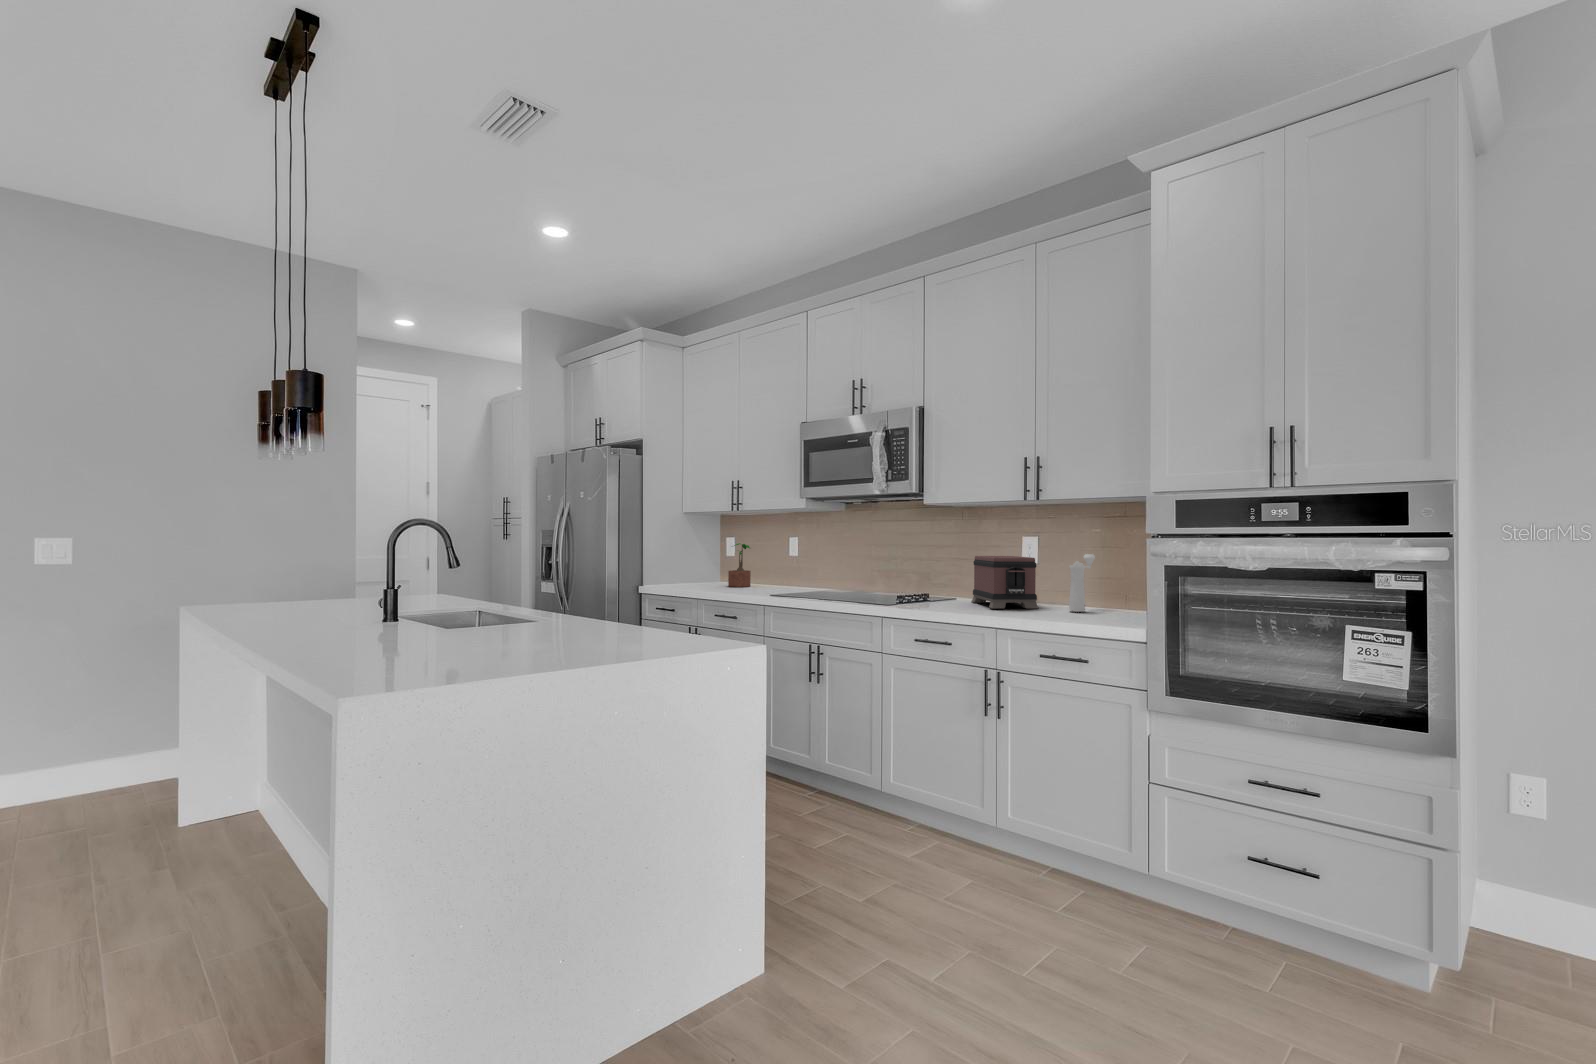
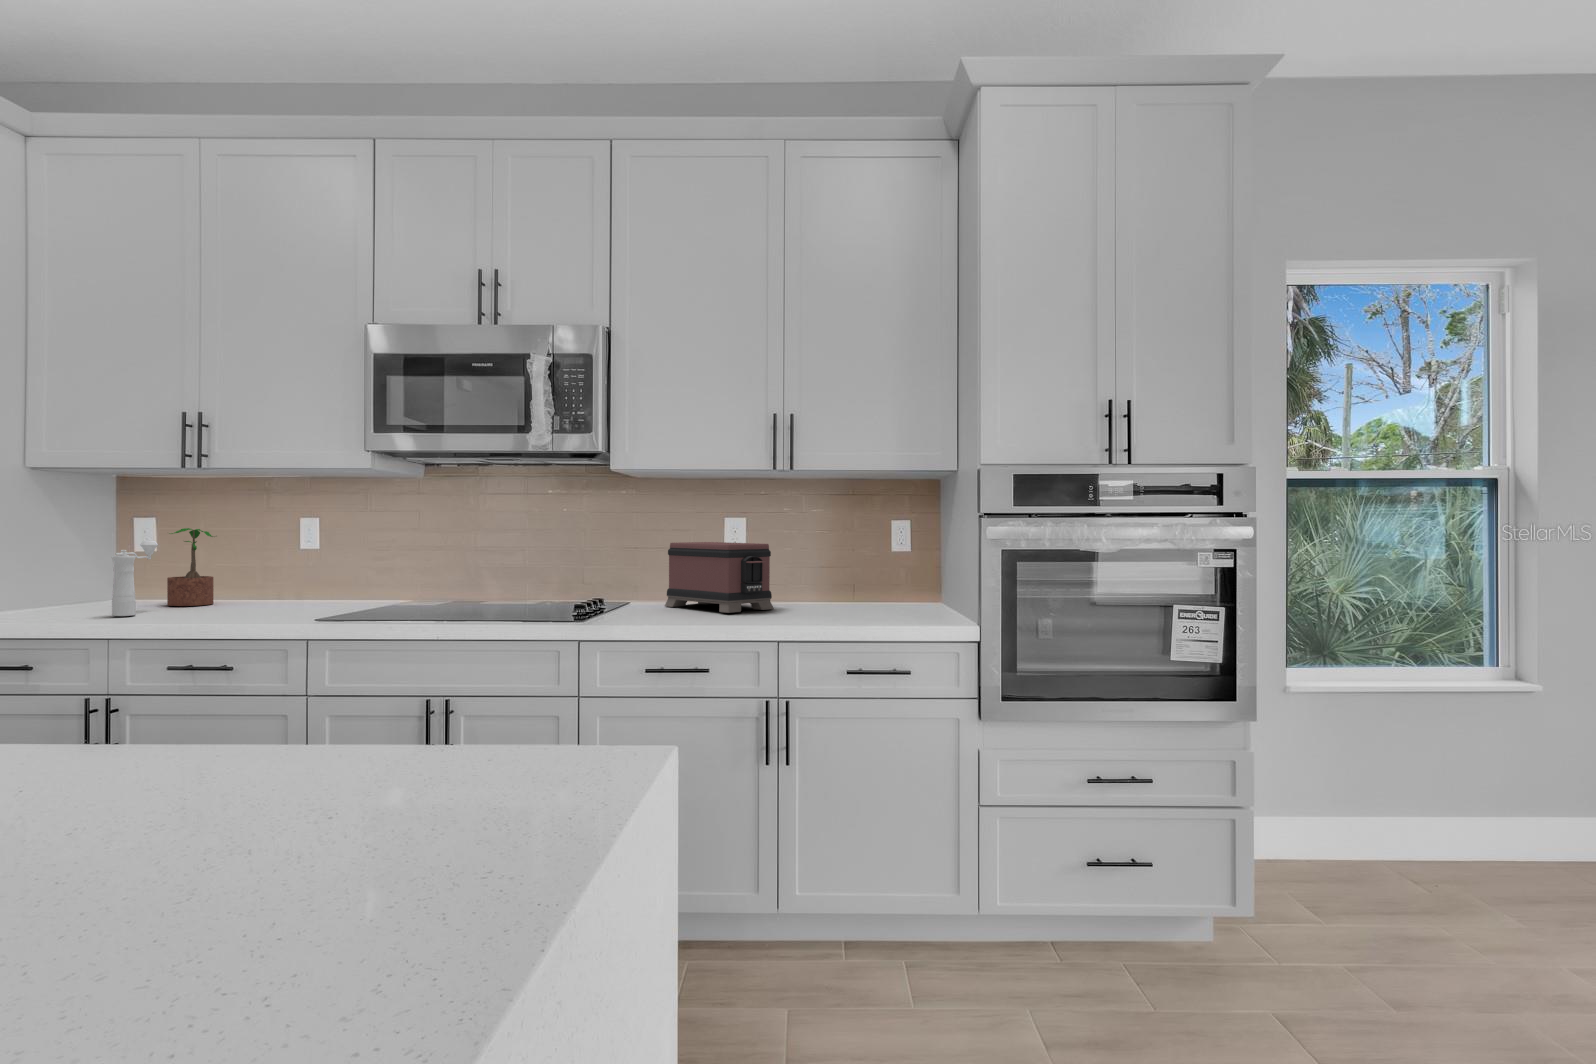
pepper mill: present [1069,554,1095,612] -> present [112,541,158,616]

